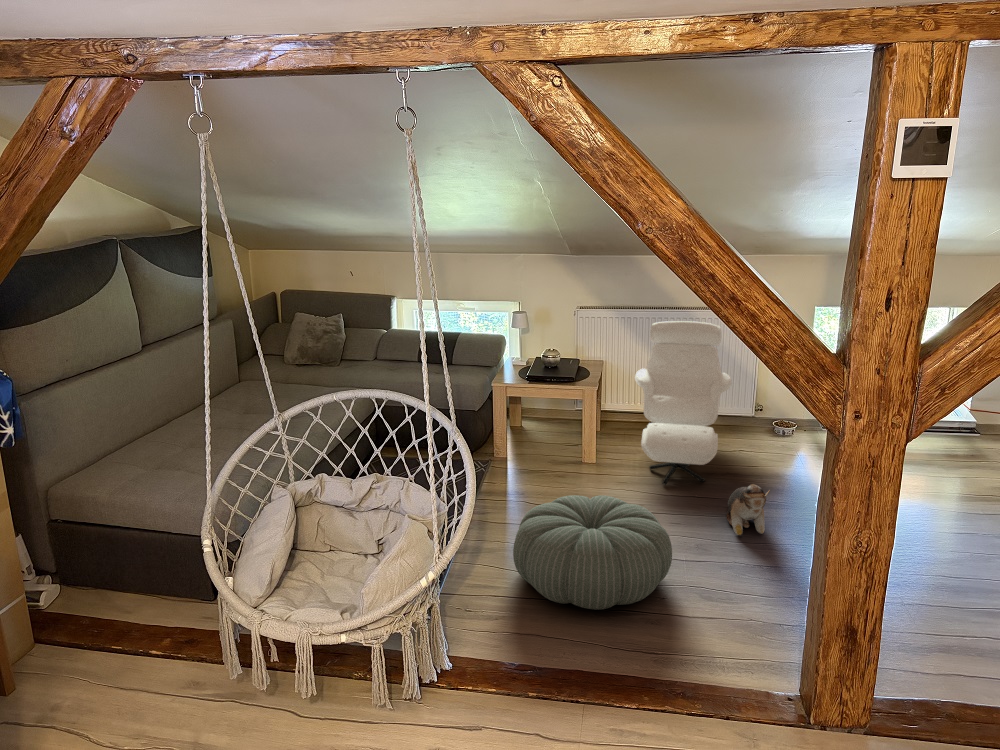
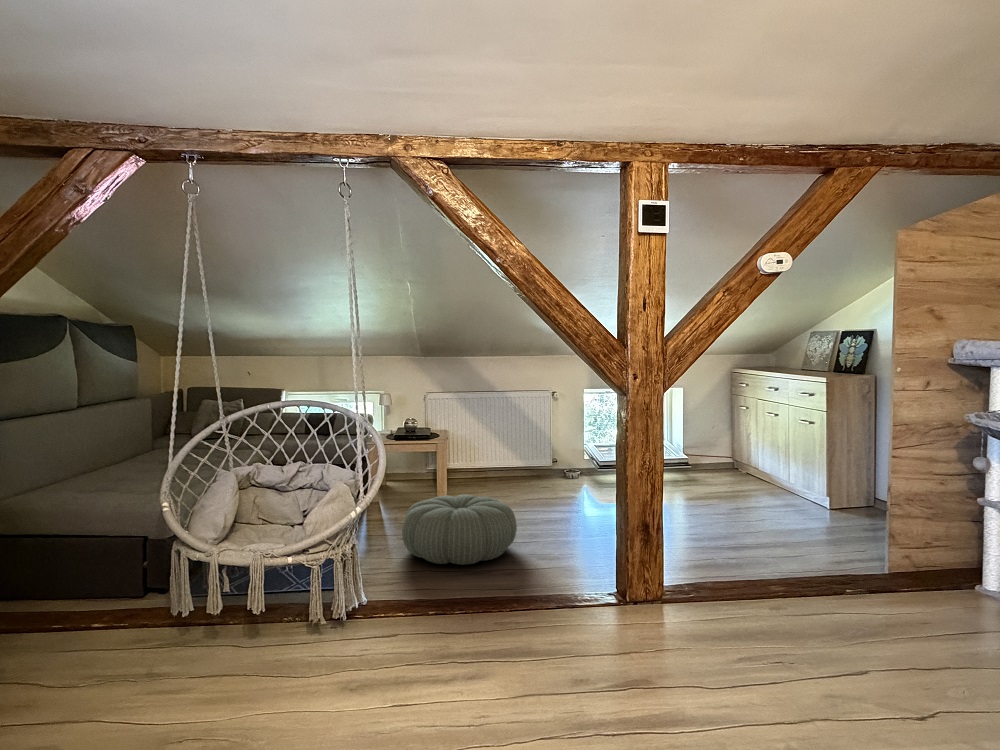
armchair: present [635,321,732,485] -> none [469,402,535,505]
plush toy: present [726,484,770,535] -> none [545,484,574,524]

